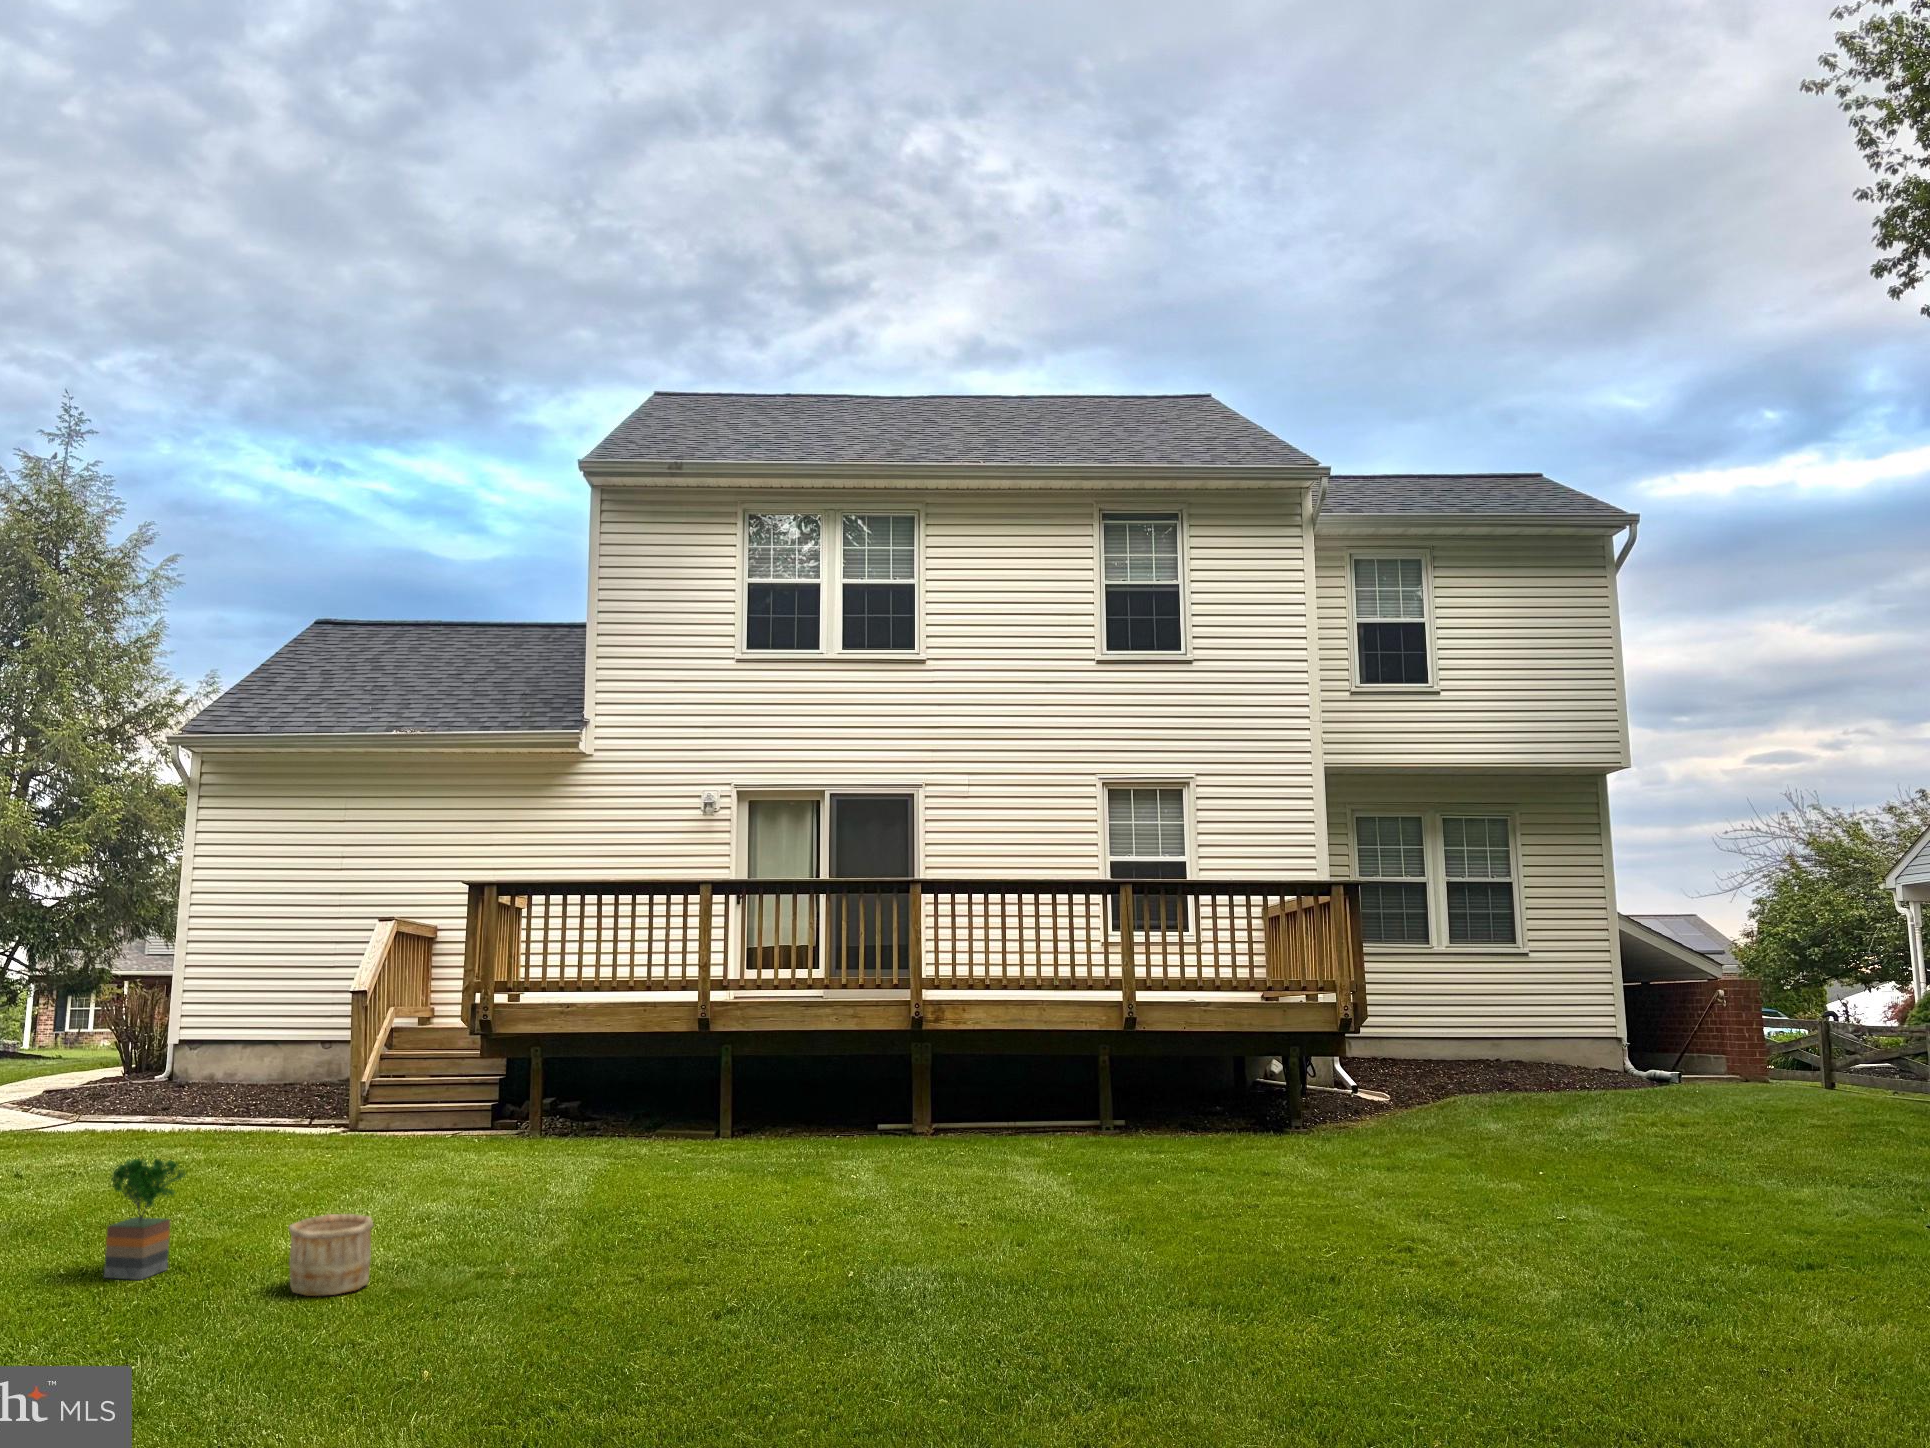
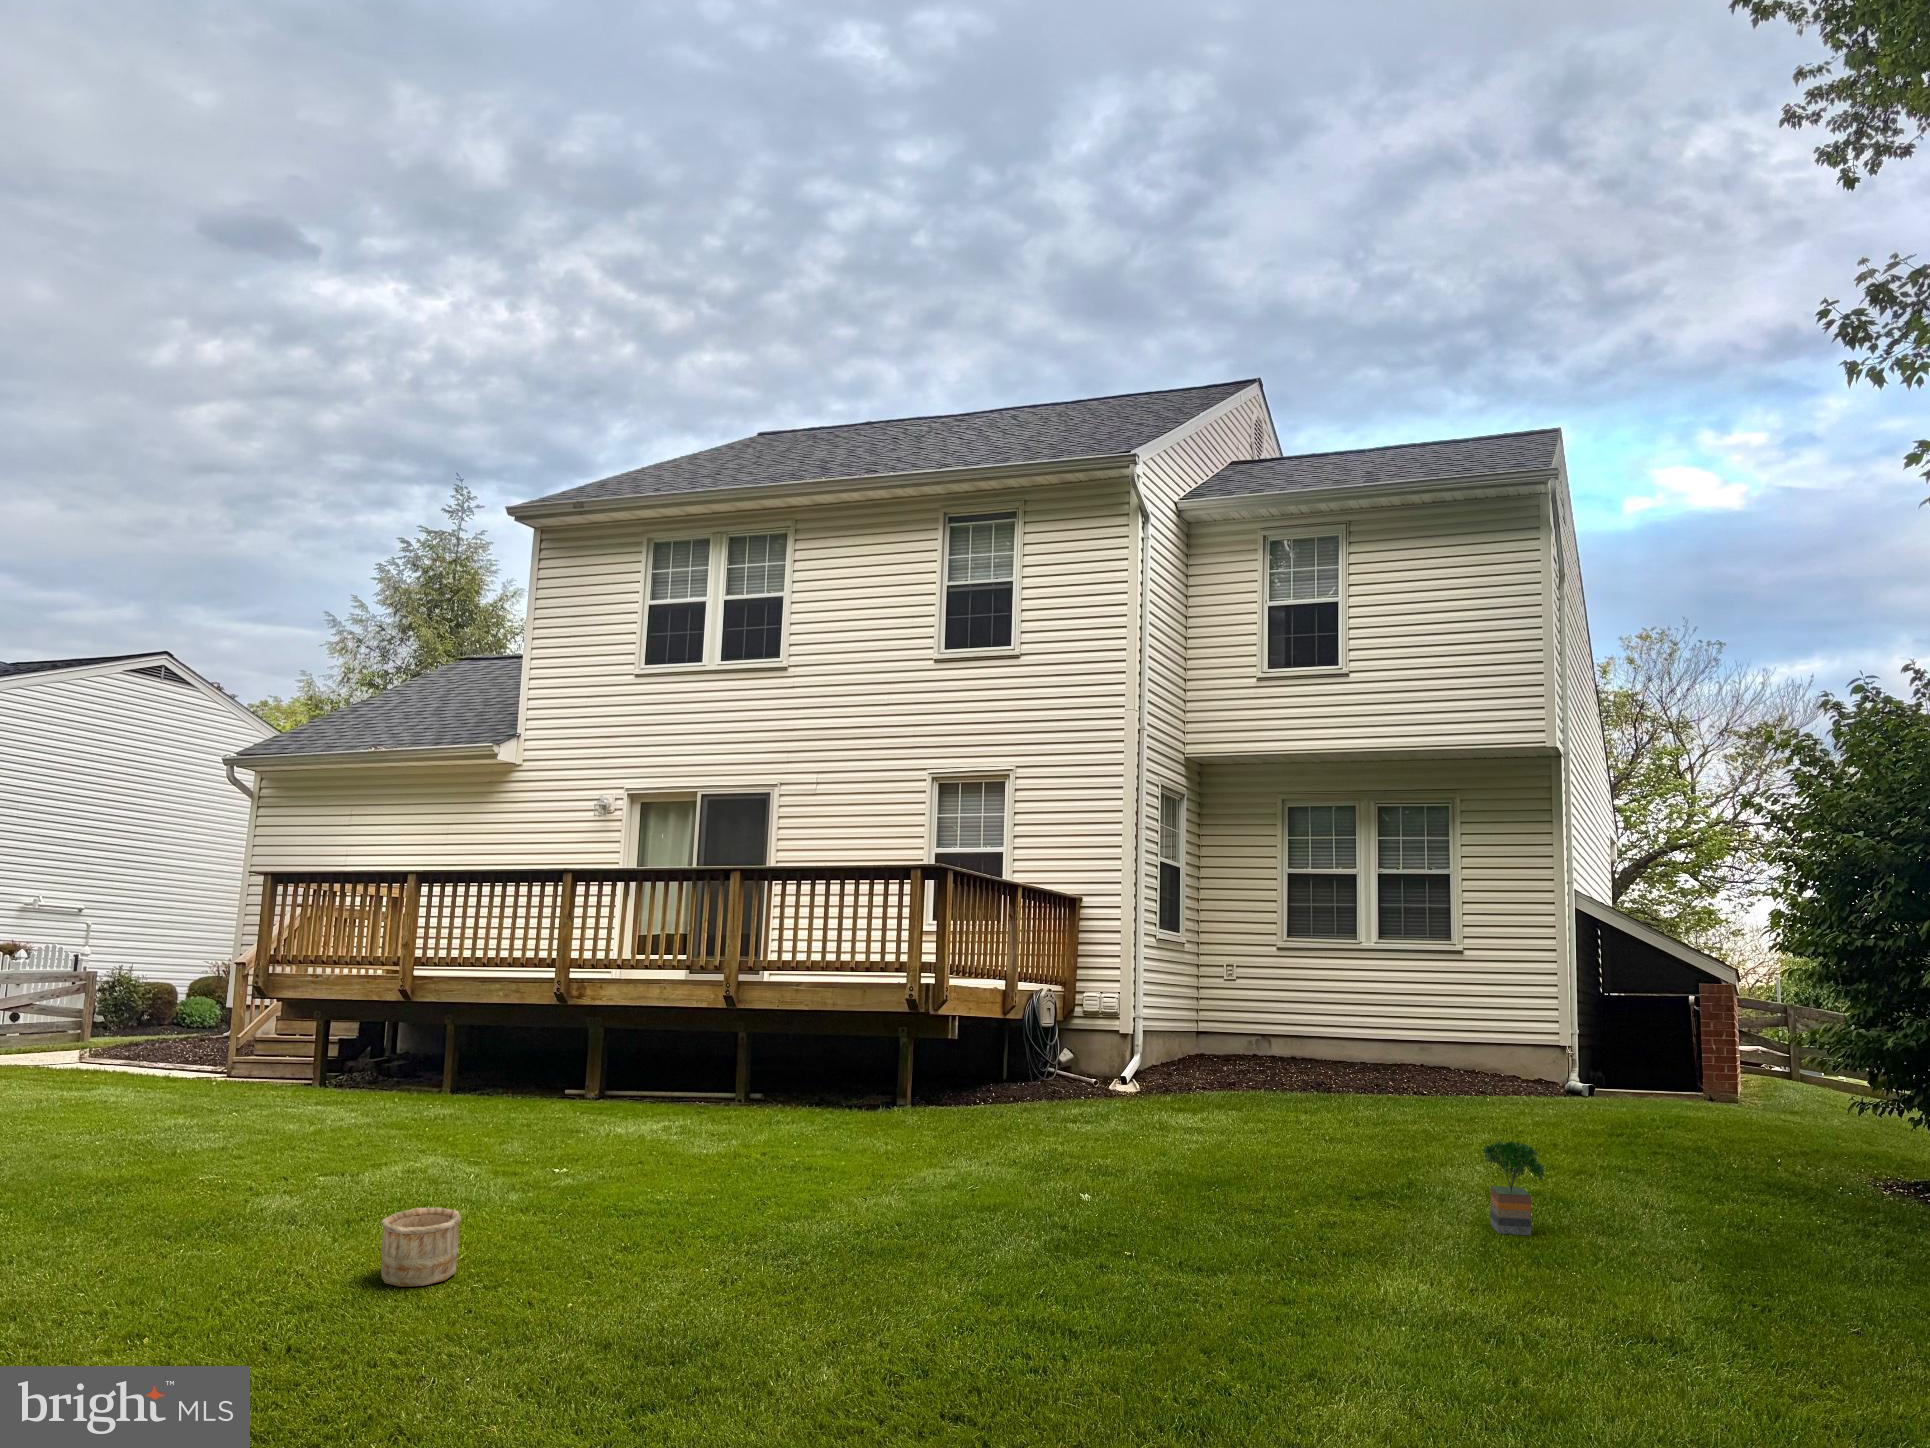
potted tree: present [104,1158,186,1280] -> present [1483,1140,1544,1235]

